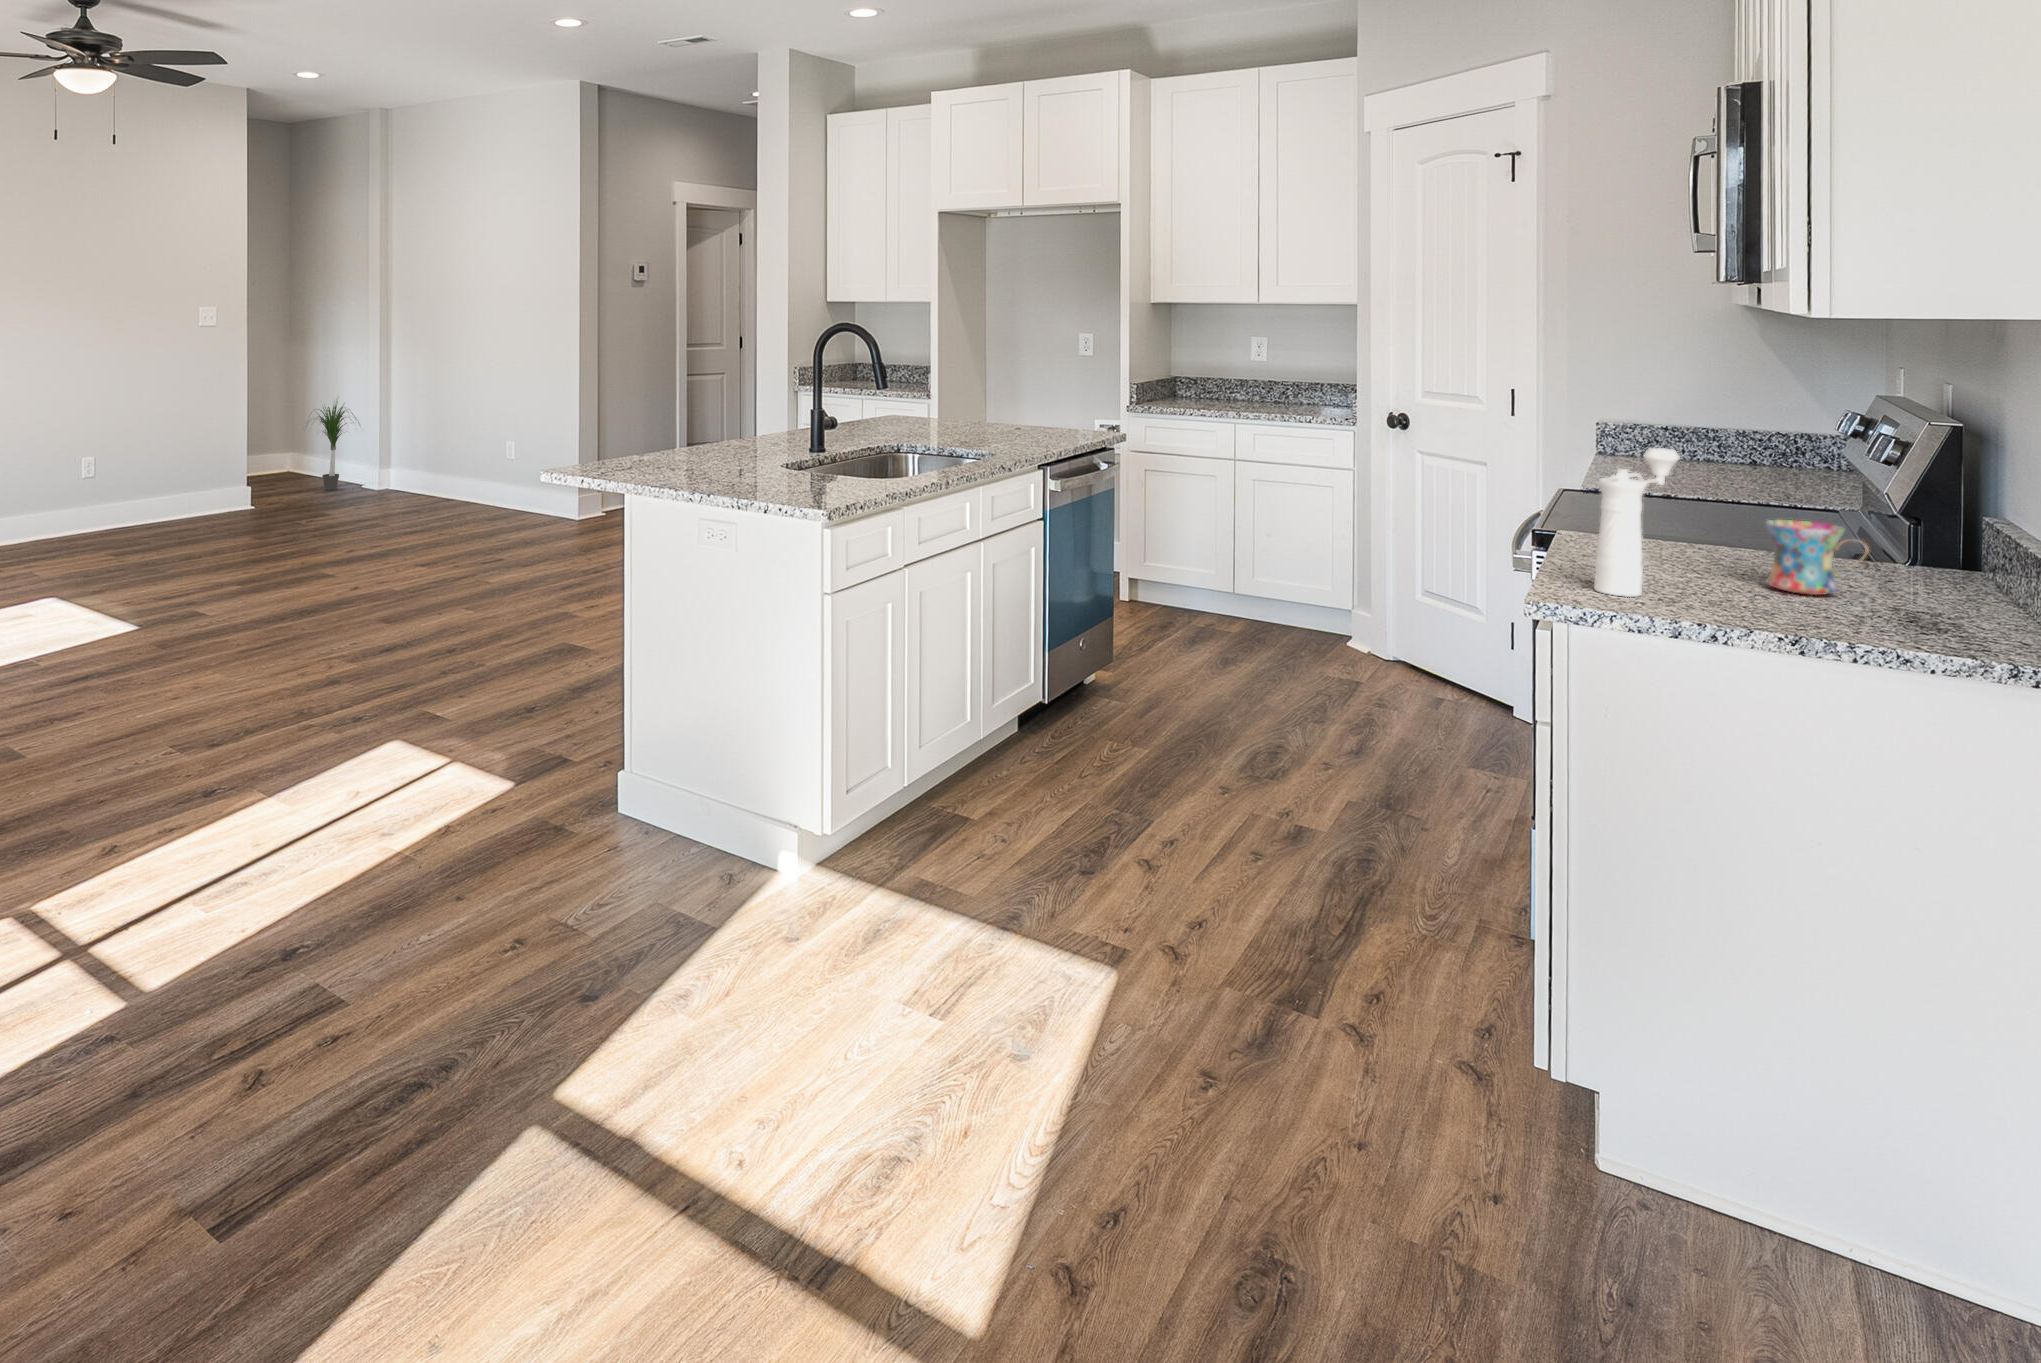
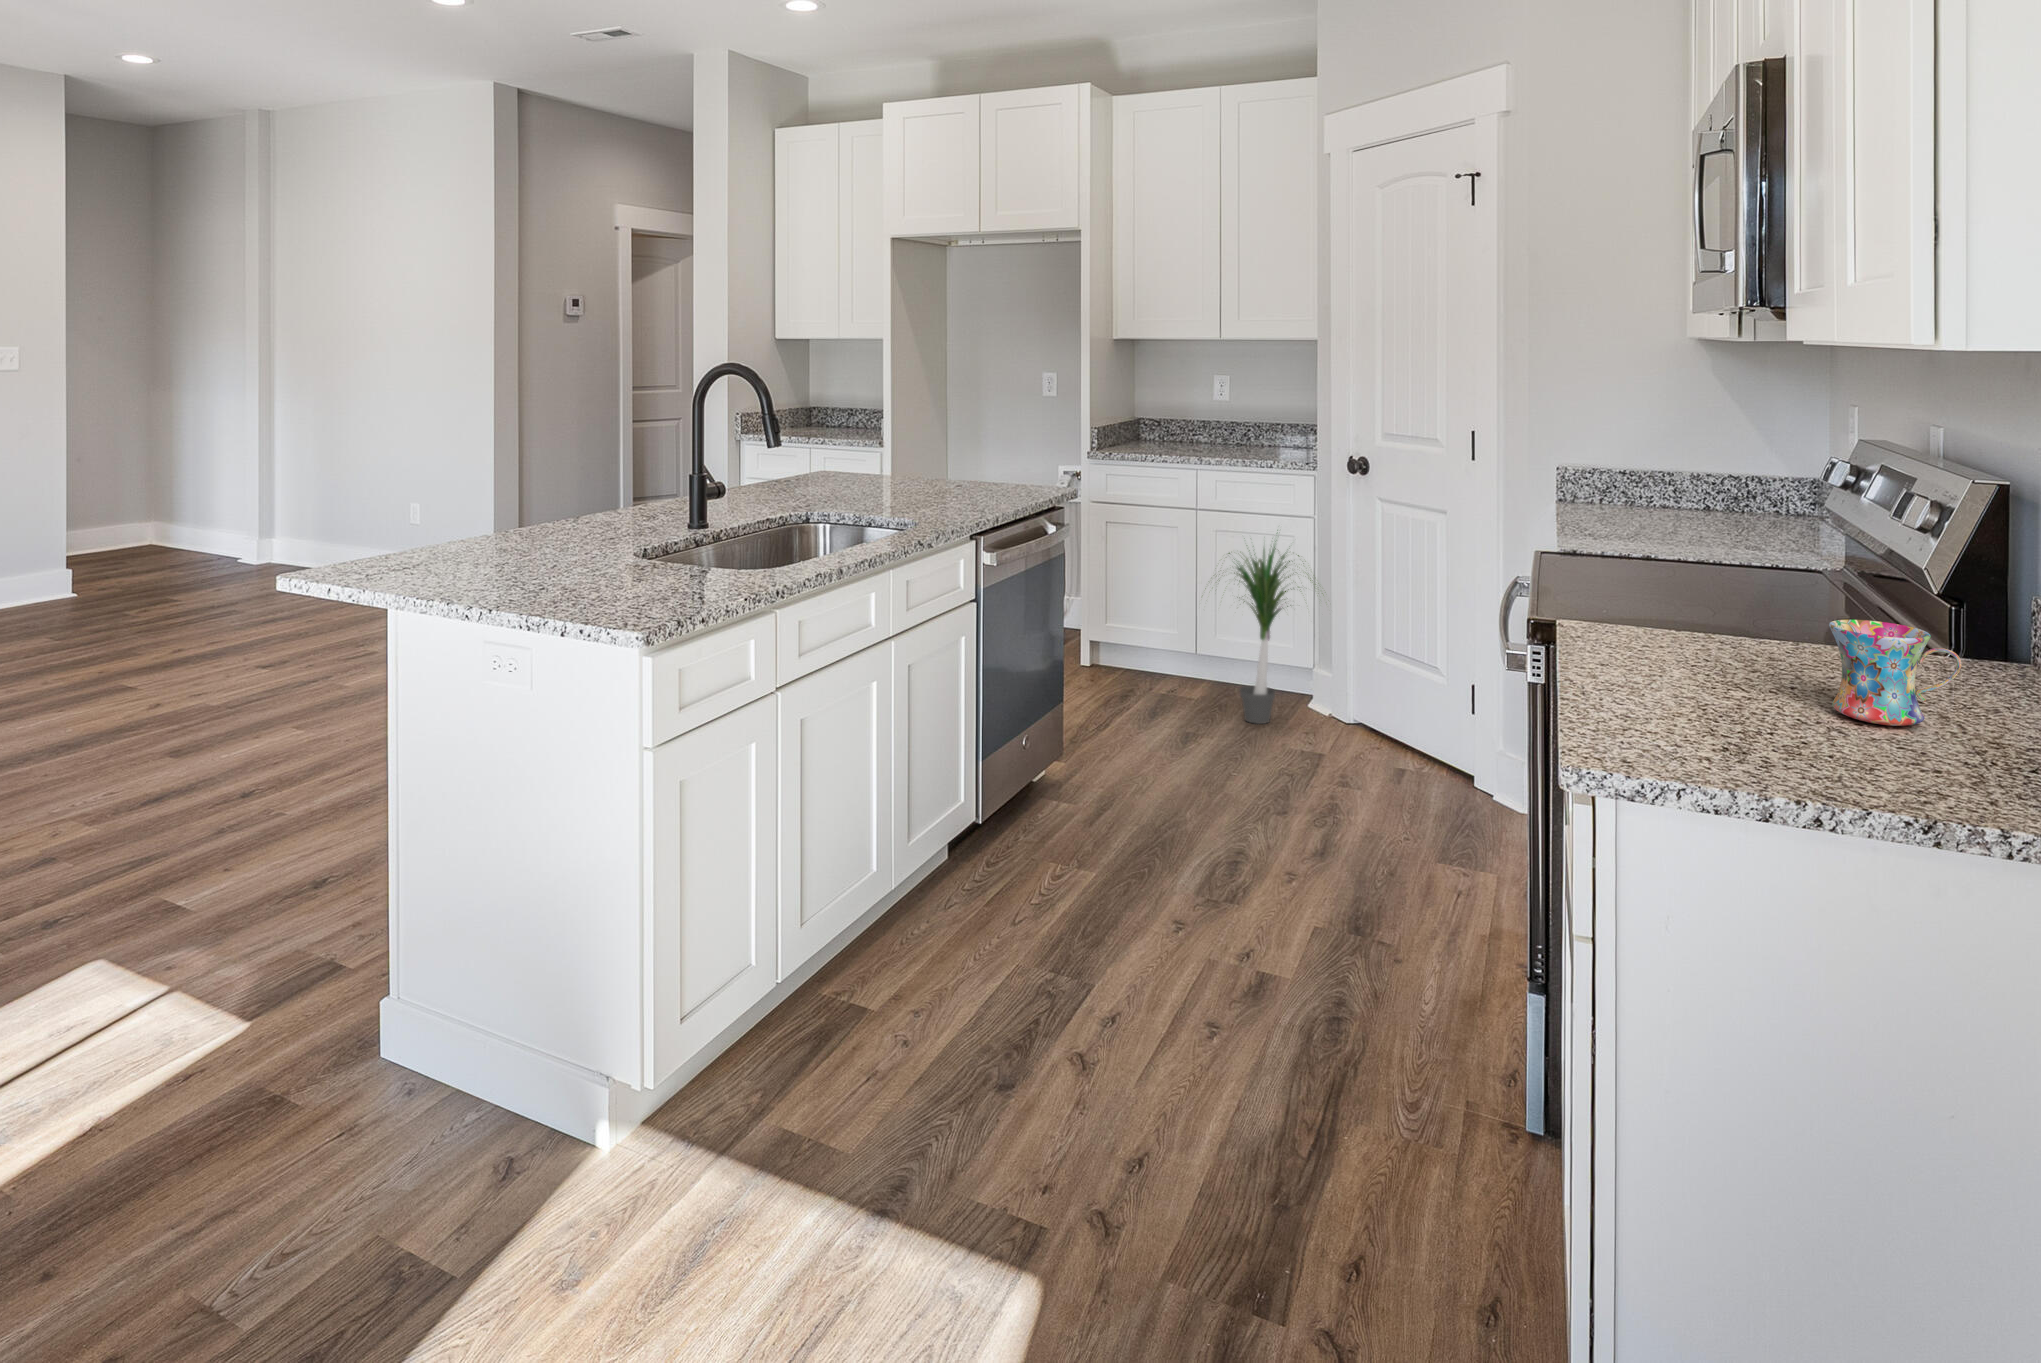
potted plant: present [311,401,356,490] -> present [1205,541,1323,724]
pepper mill: present [1594,448,1679,597] -> none [1640,528,1736,750]

